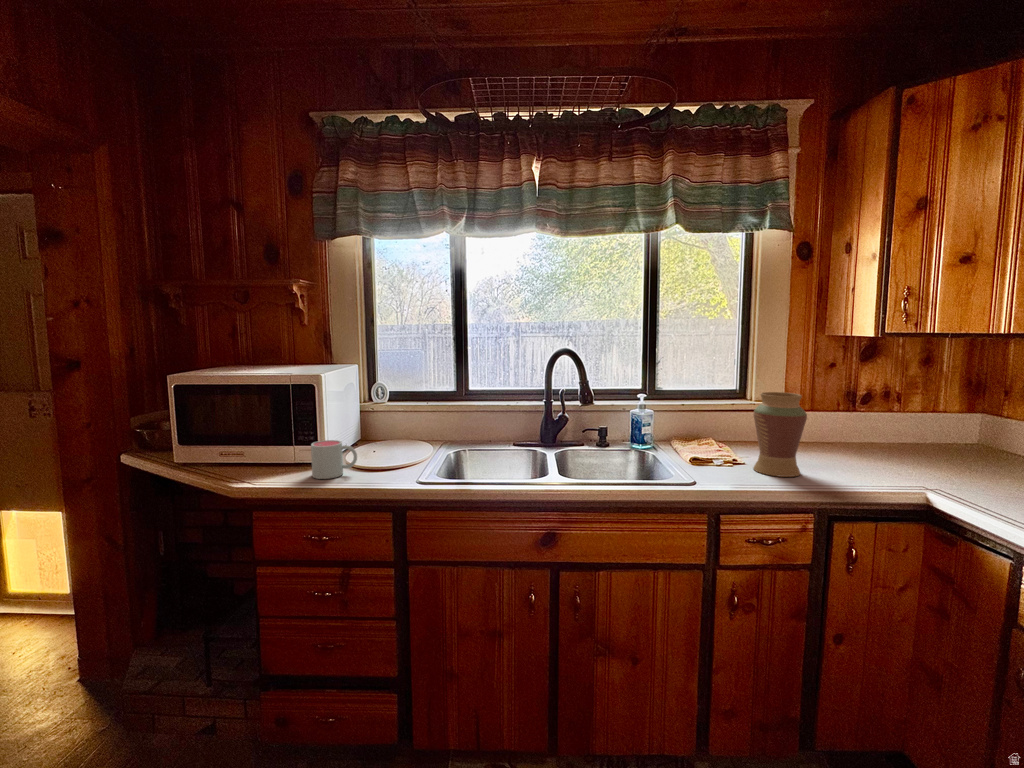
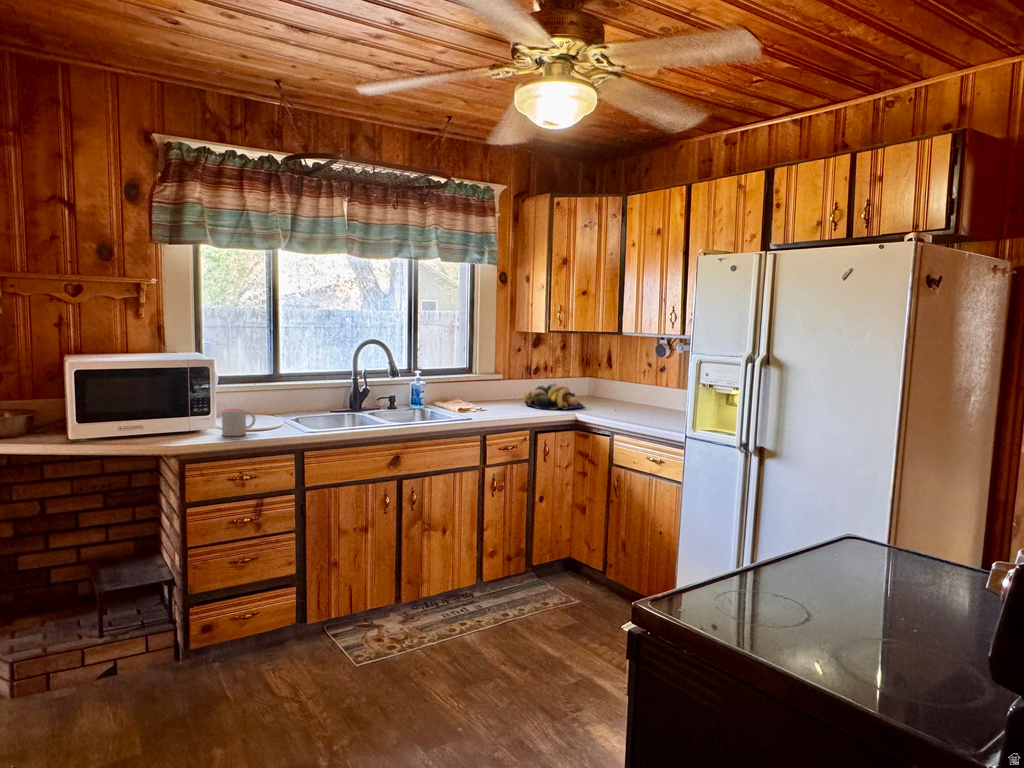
vase: present [753,392,807,477] -> none [492,365,519,413]
fruit bowl: none [827,426,958,480] -> present [524,384,583,410]

